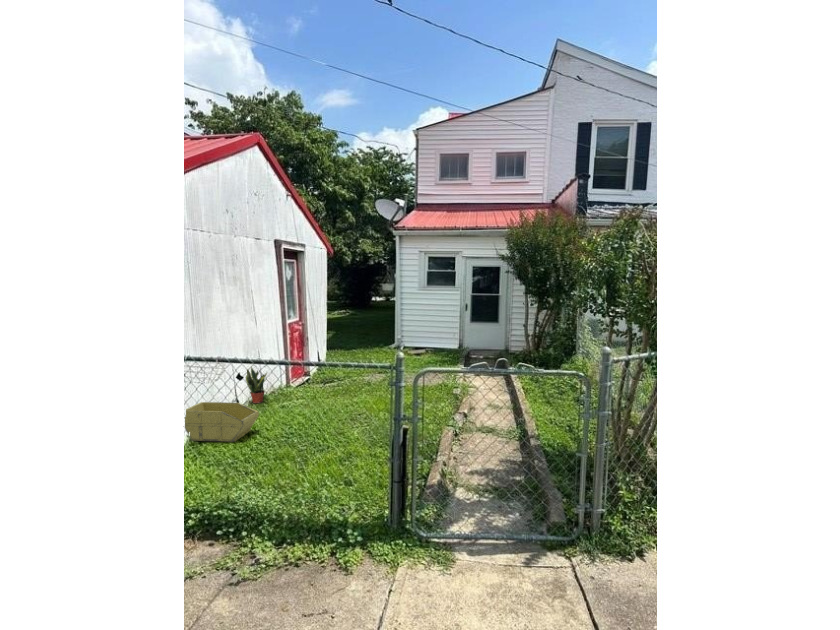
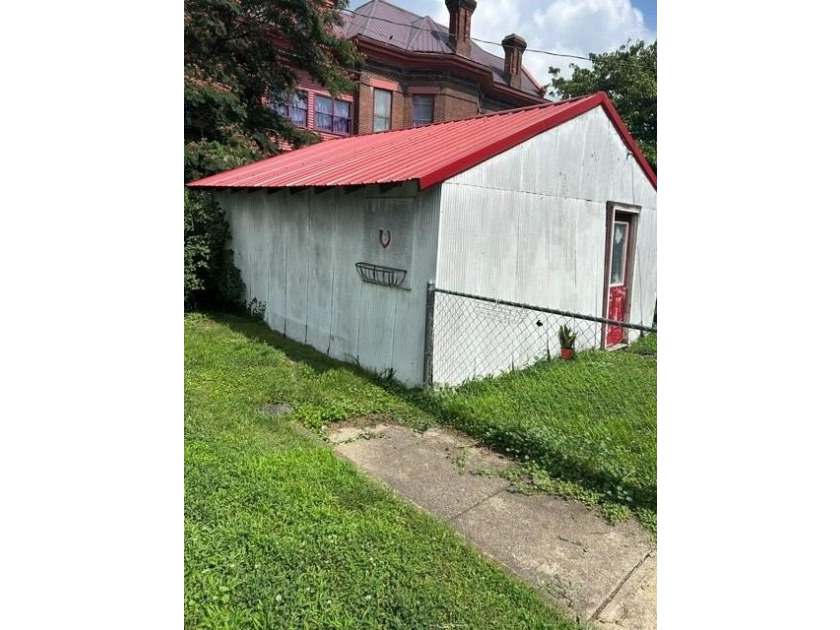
storage bin: present [185,402,259,442] -> none [497,345,563,385]

